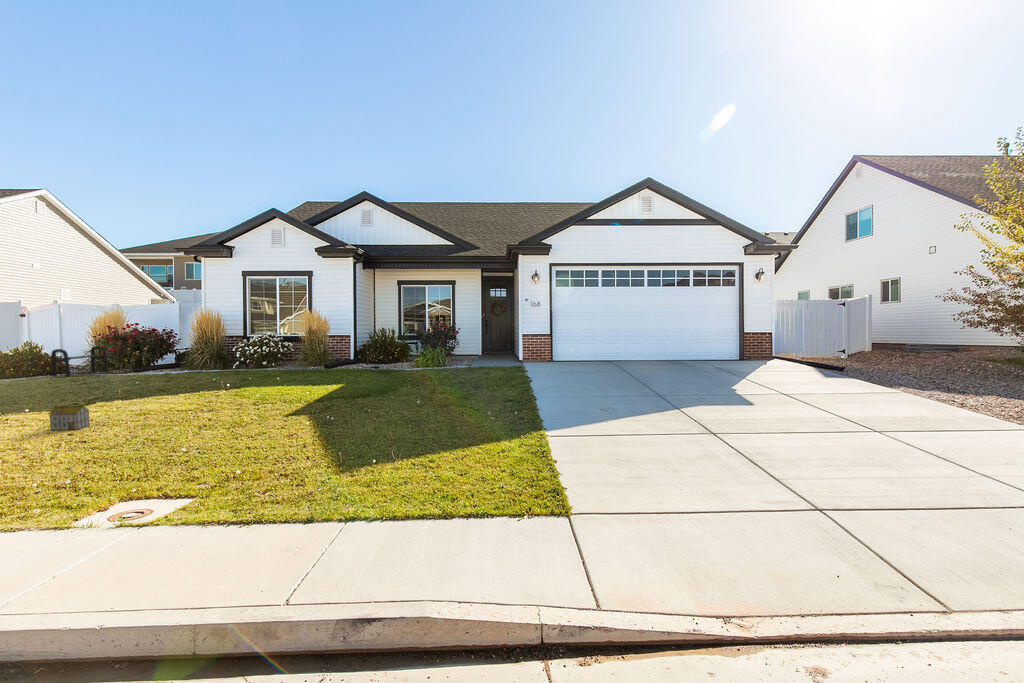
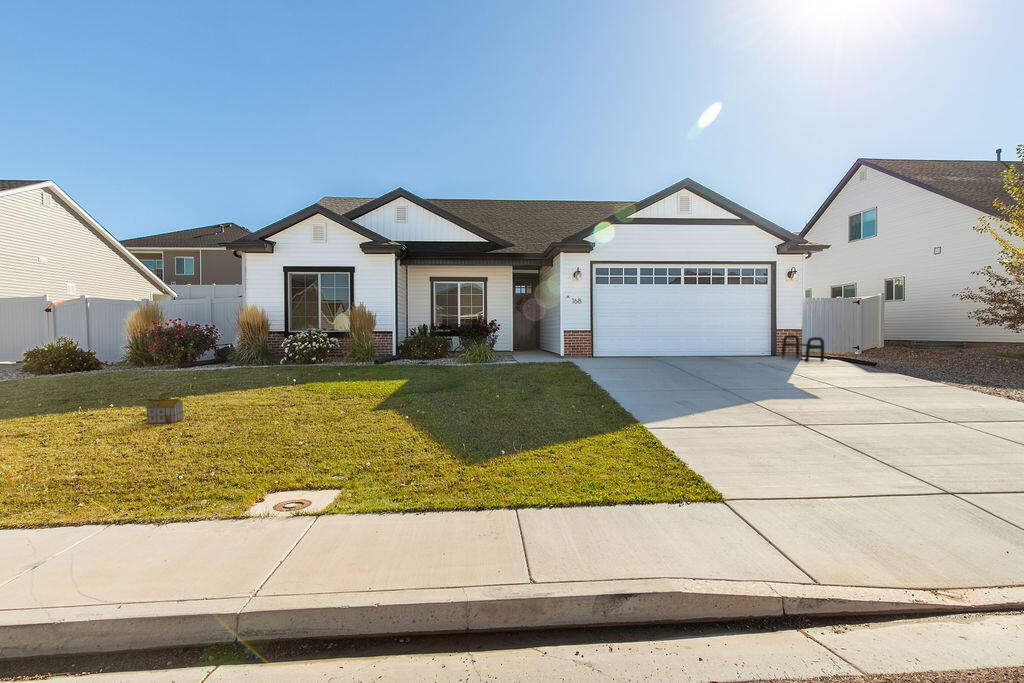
bench: present [51,346,109,377] -> present [782,335,824,362]

